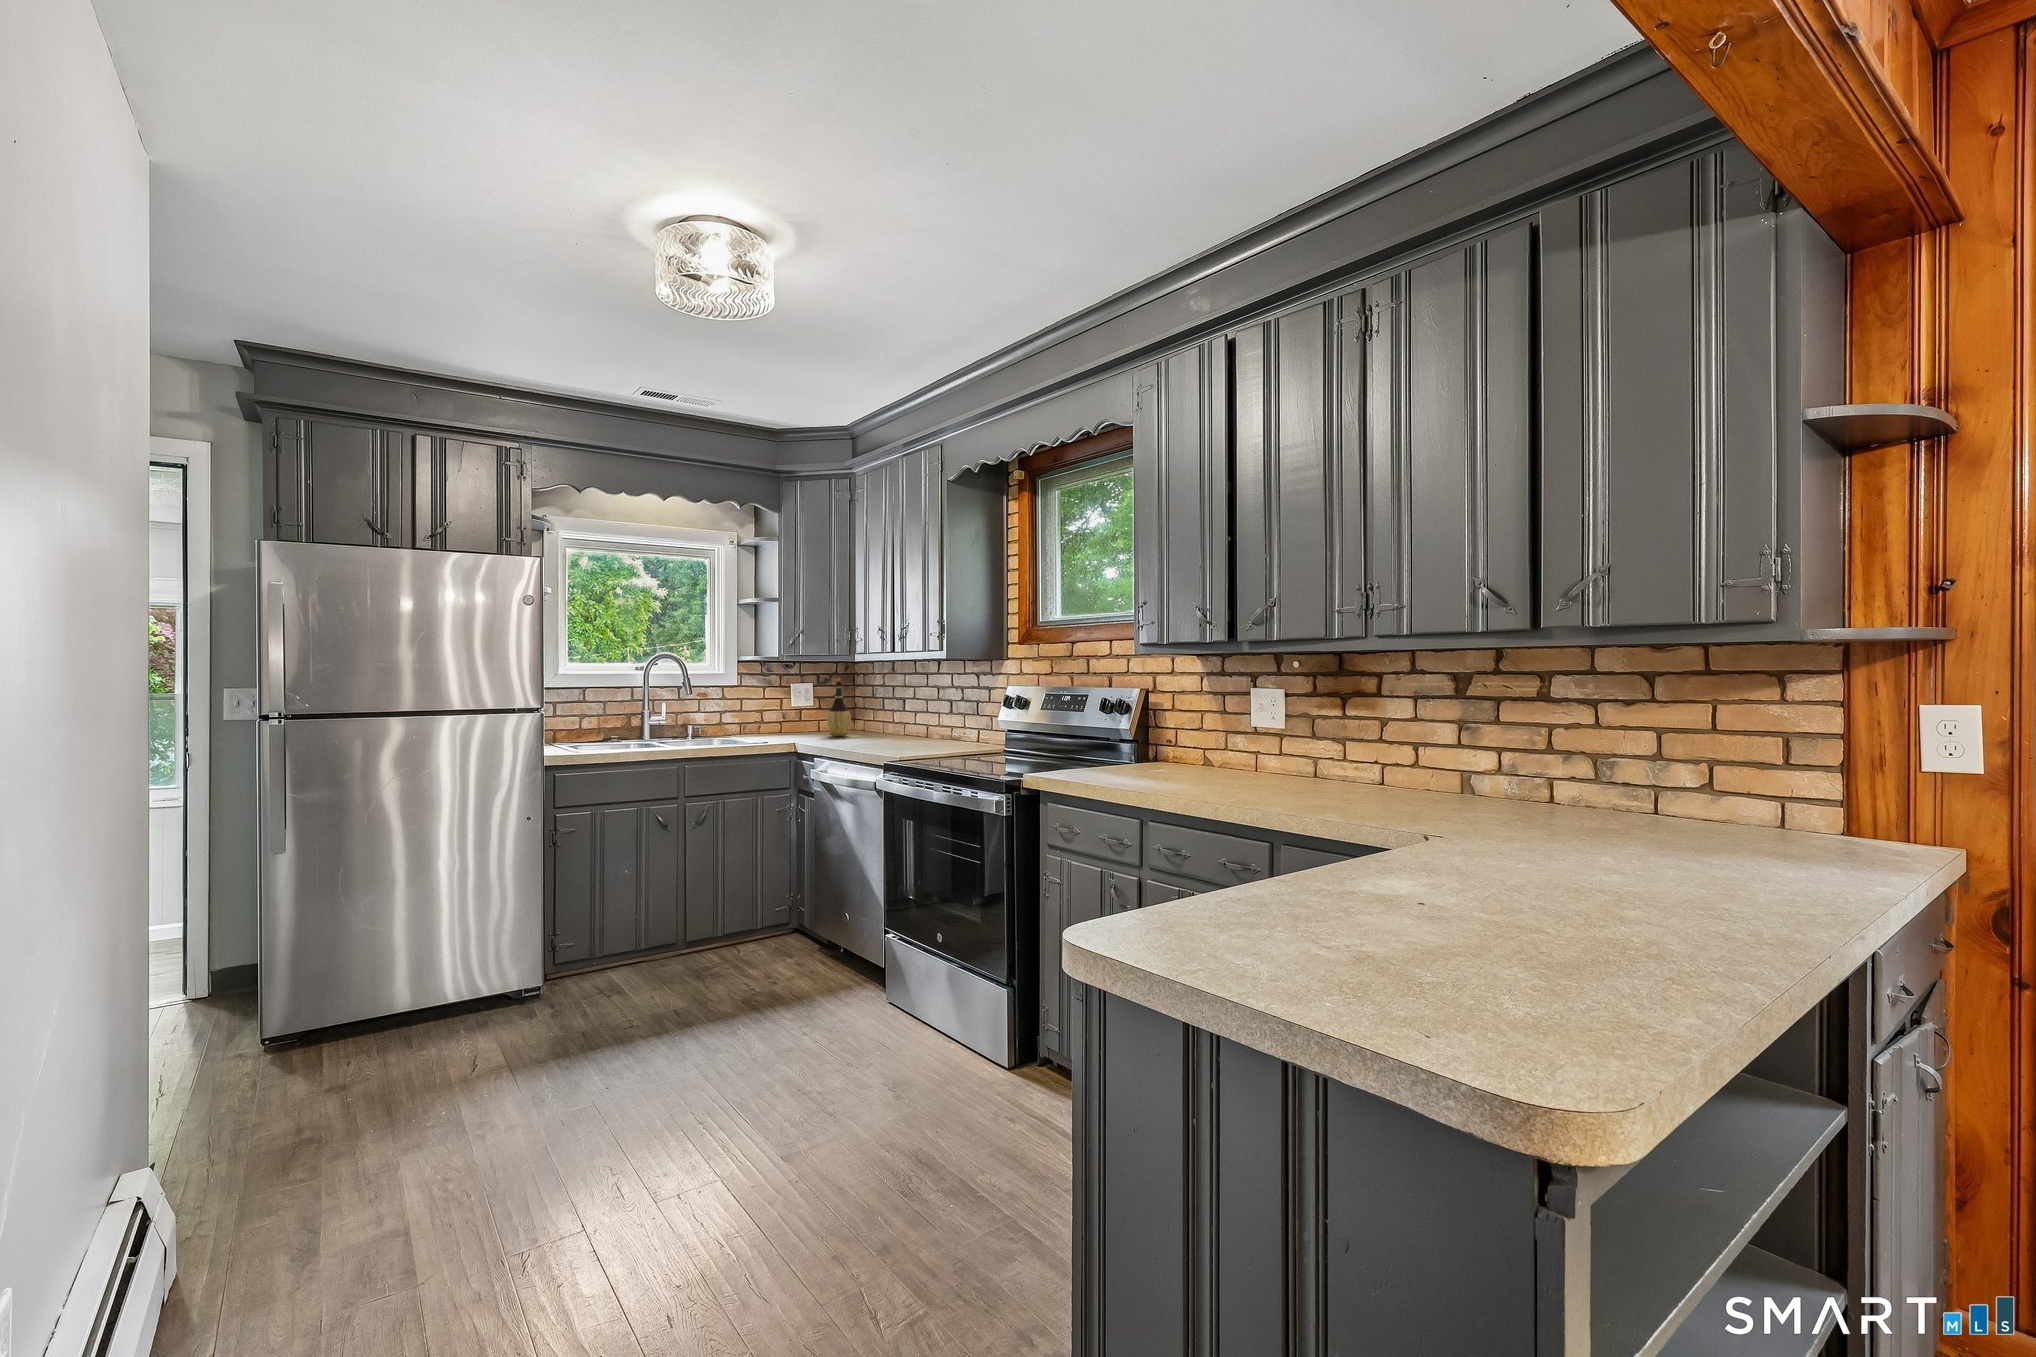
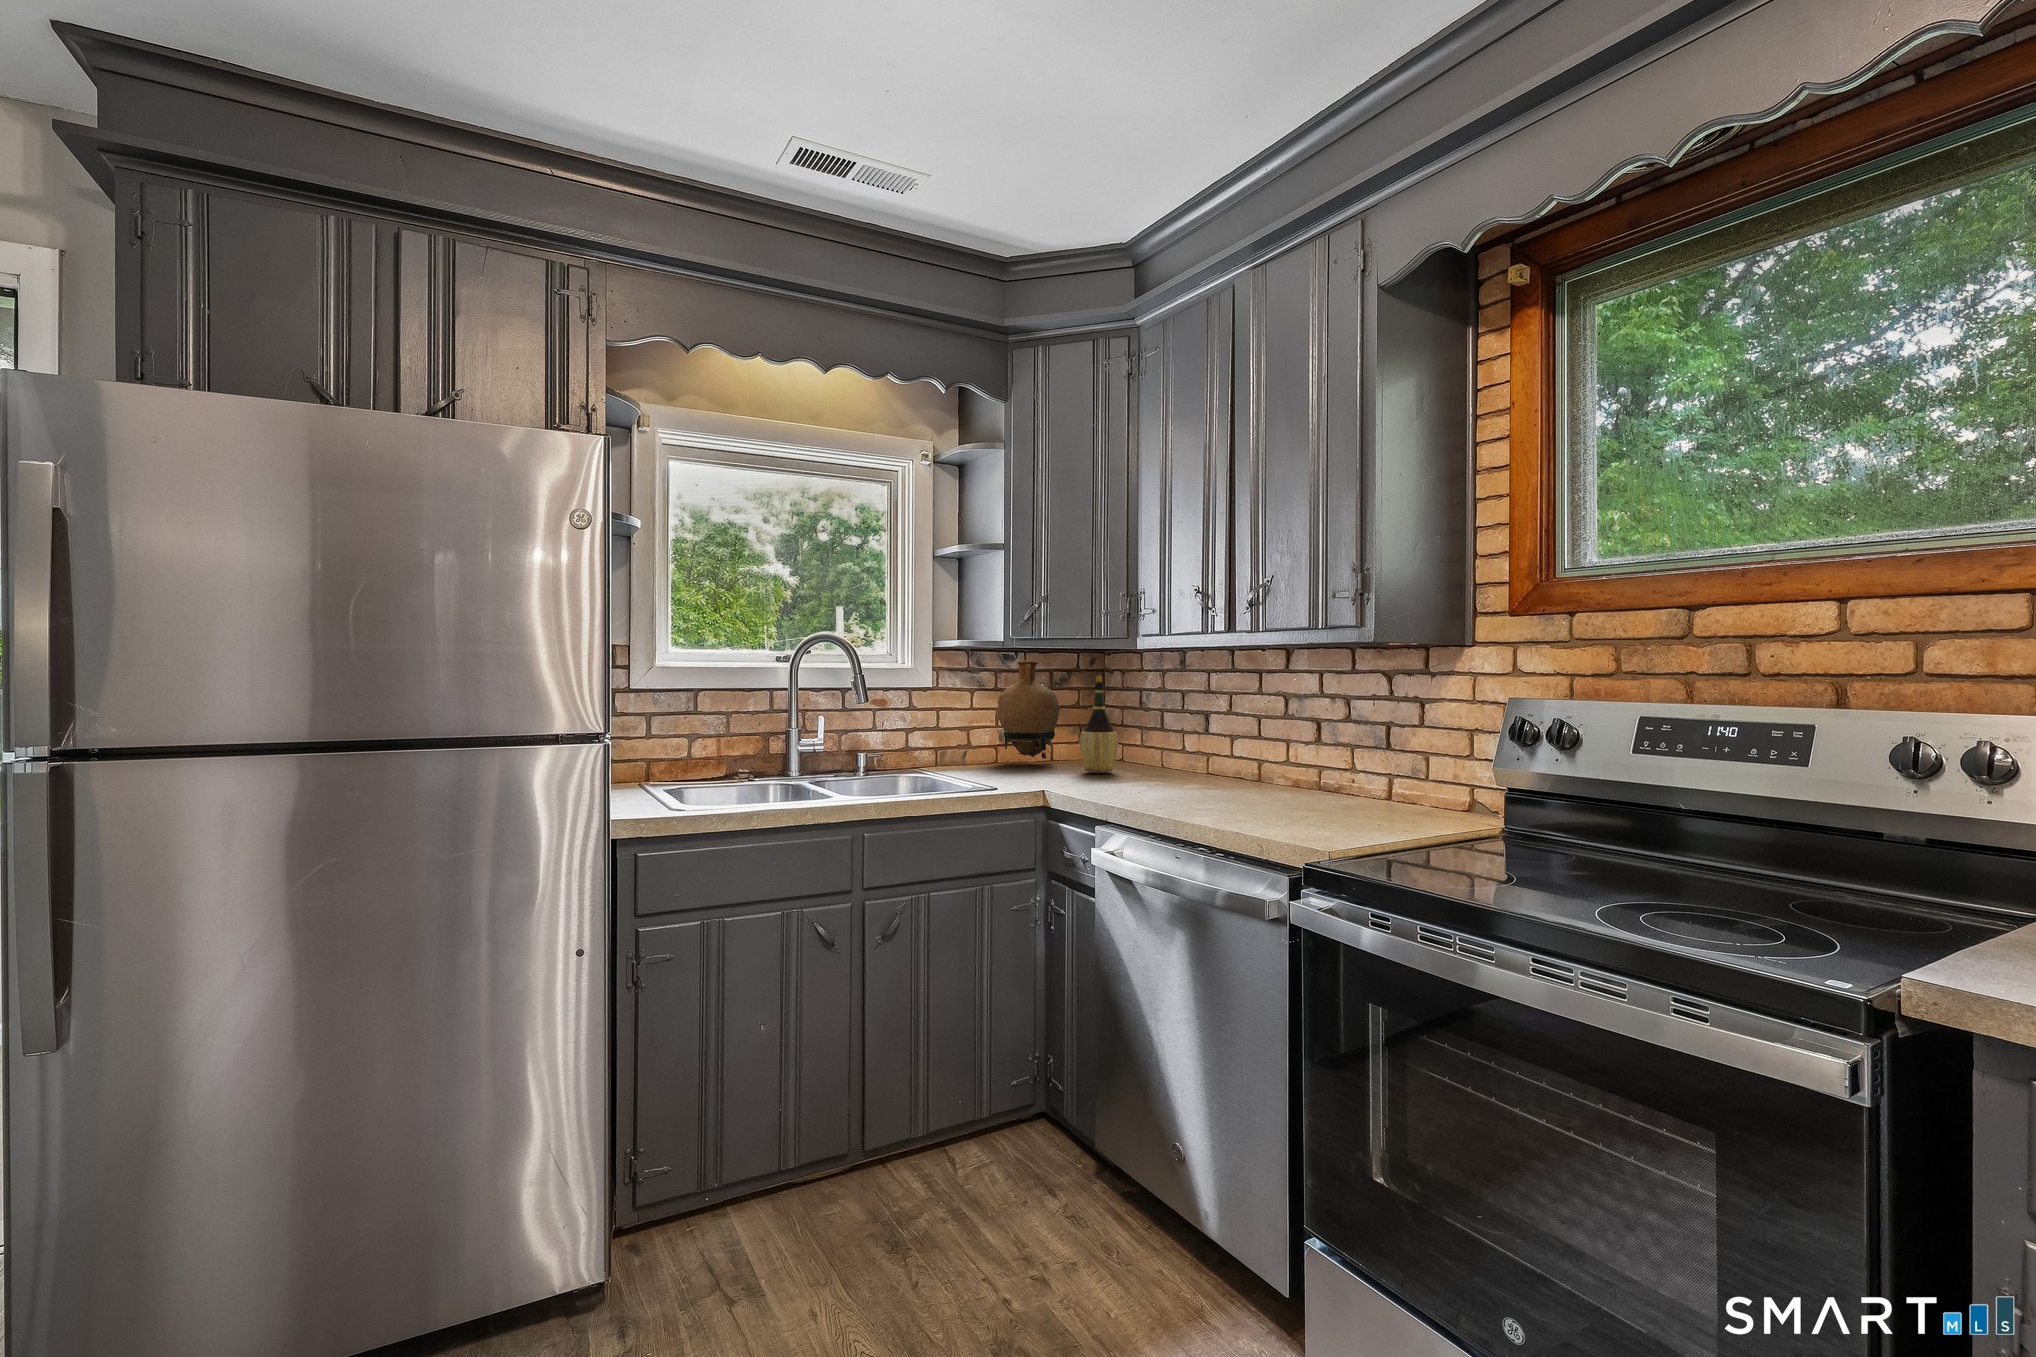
vase: none [781,668,821,733] -> present [998,660,1059,760]

